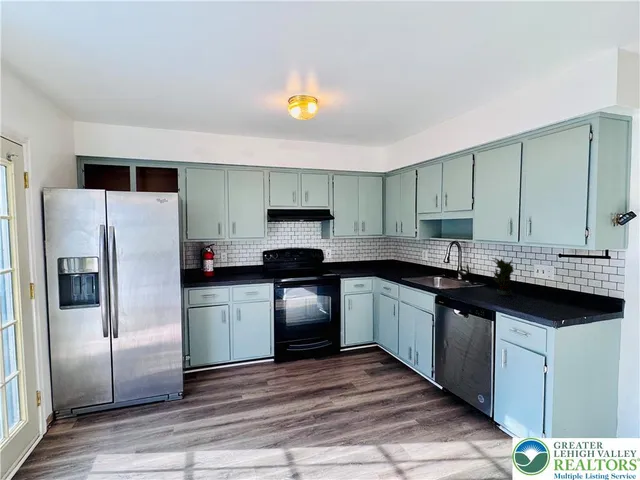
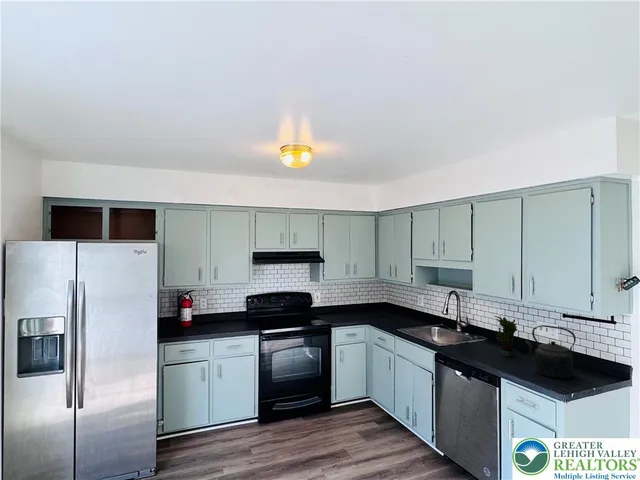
kettle: none [521,262,570,310] -> present [526,325,576,379]

